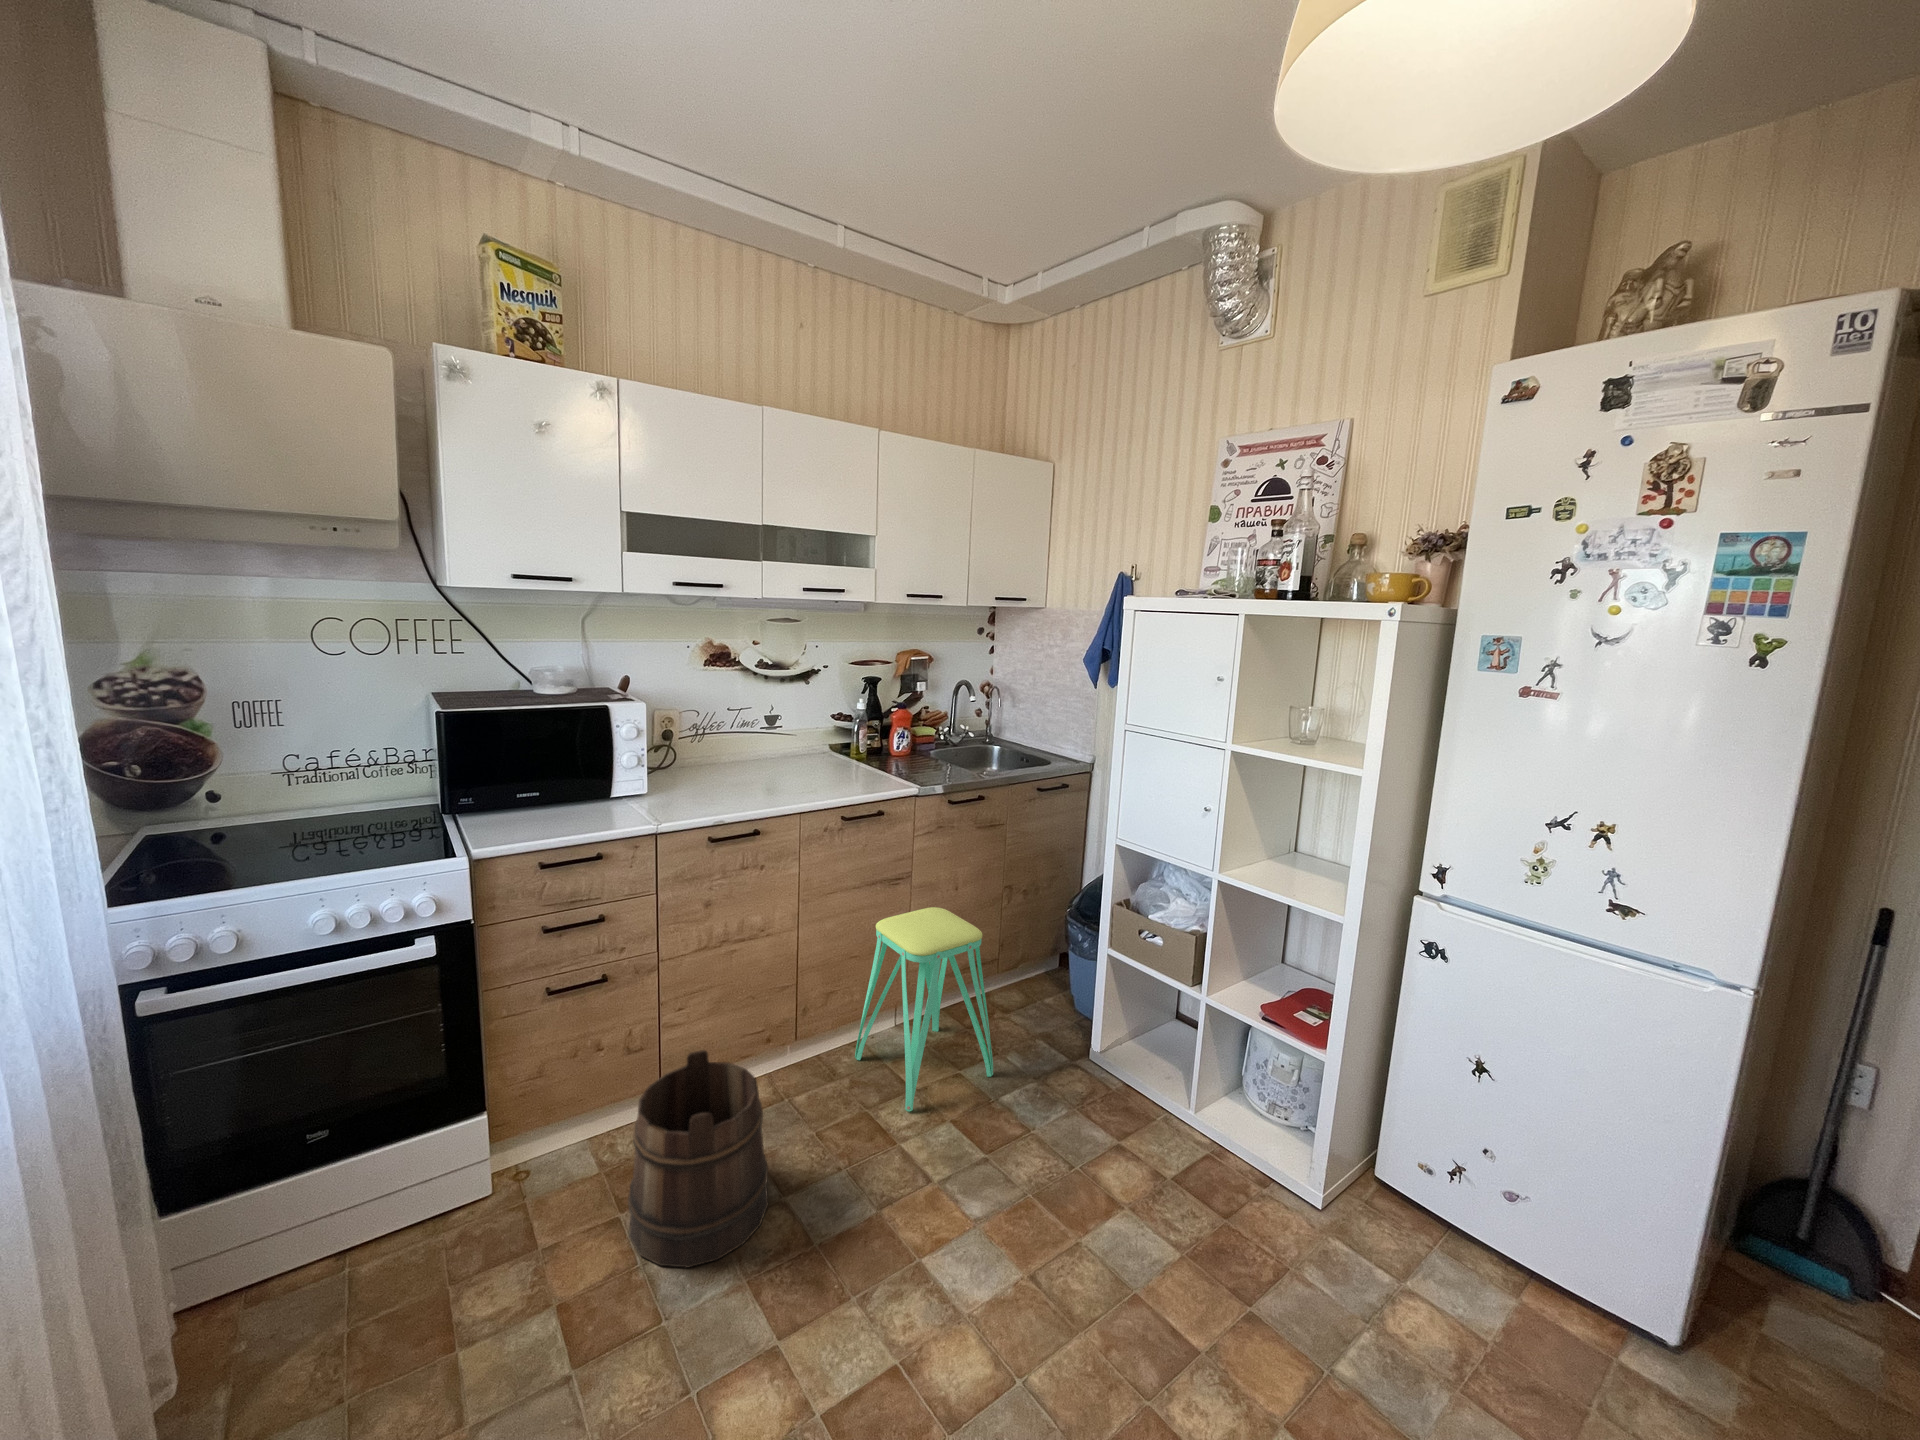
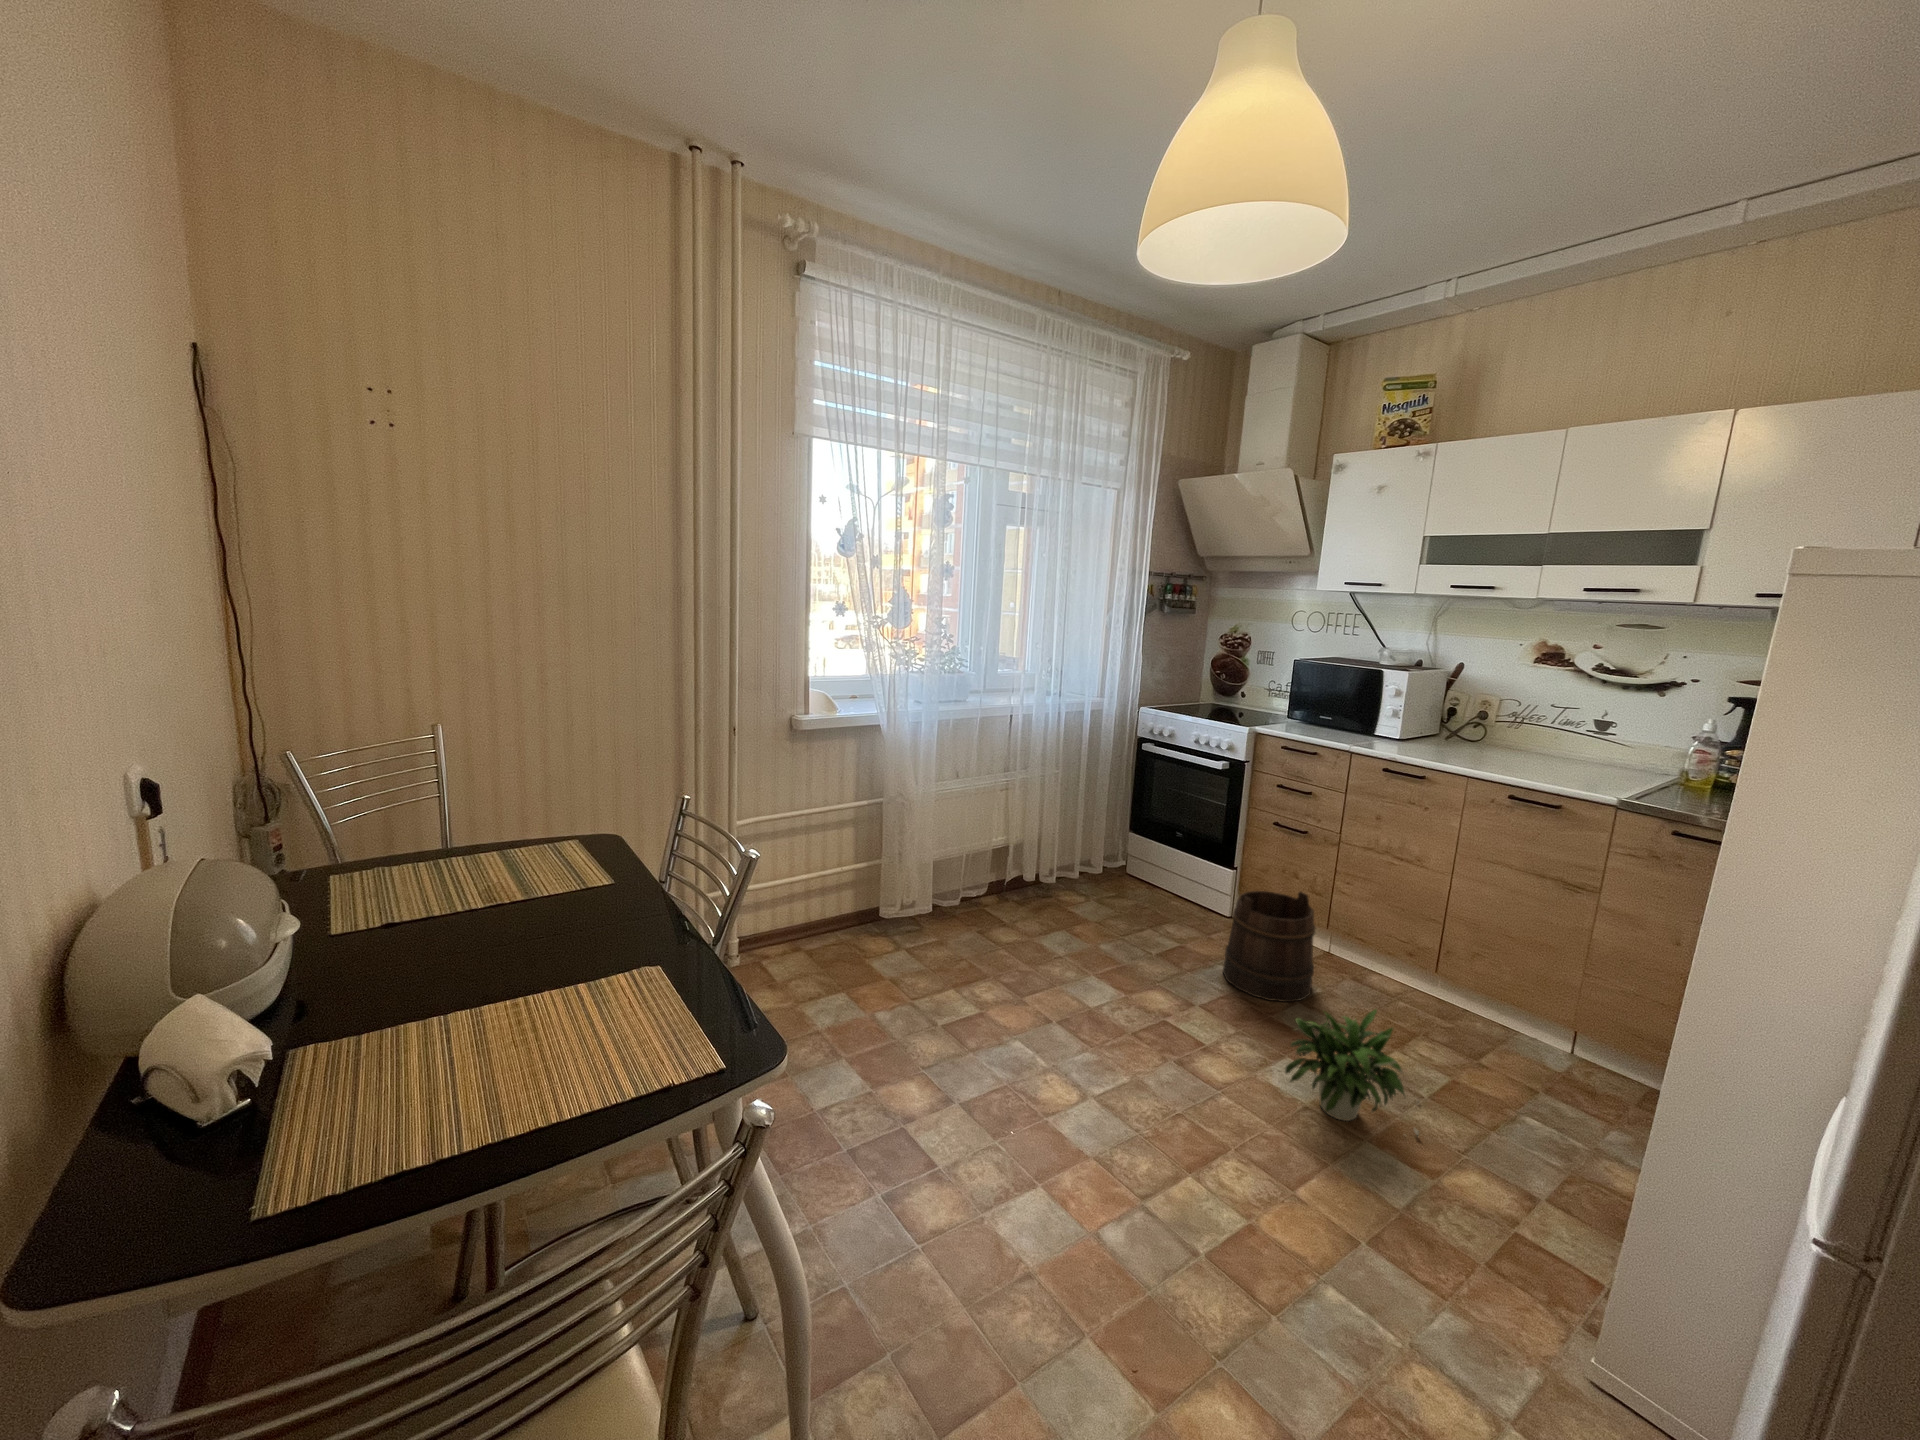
stool: present [855,907,993,1111] -> none [1436,911,1608,1122]
potted plant: none [946,1098,1063,1258] -> present [1285,1009,1420,1136]

